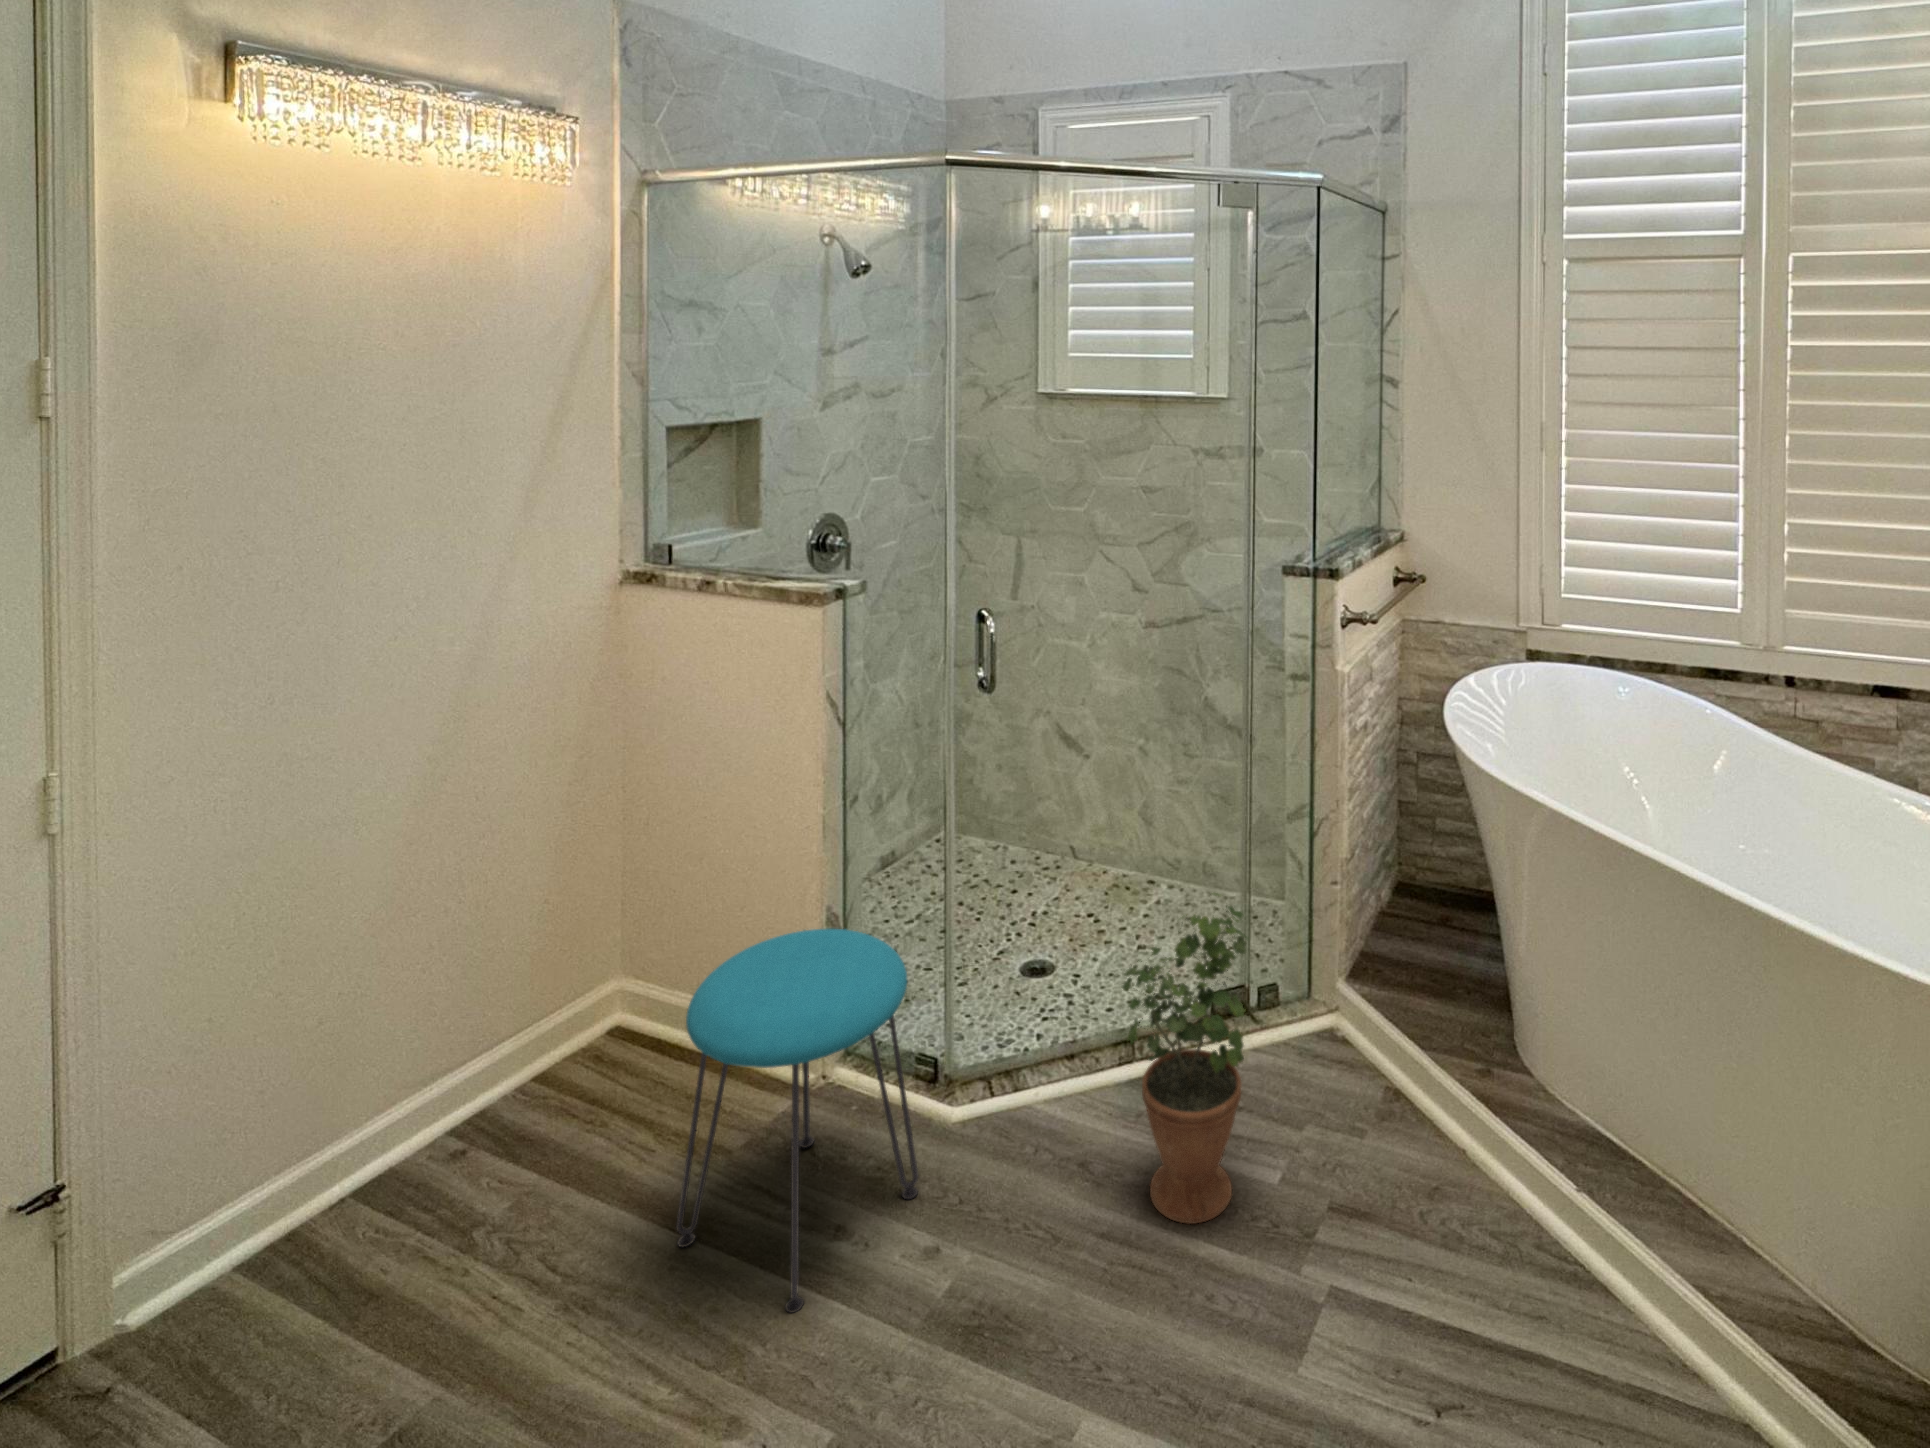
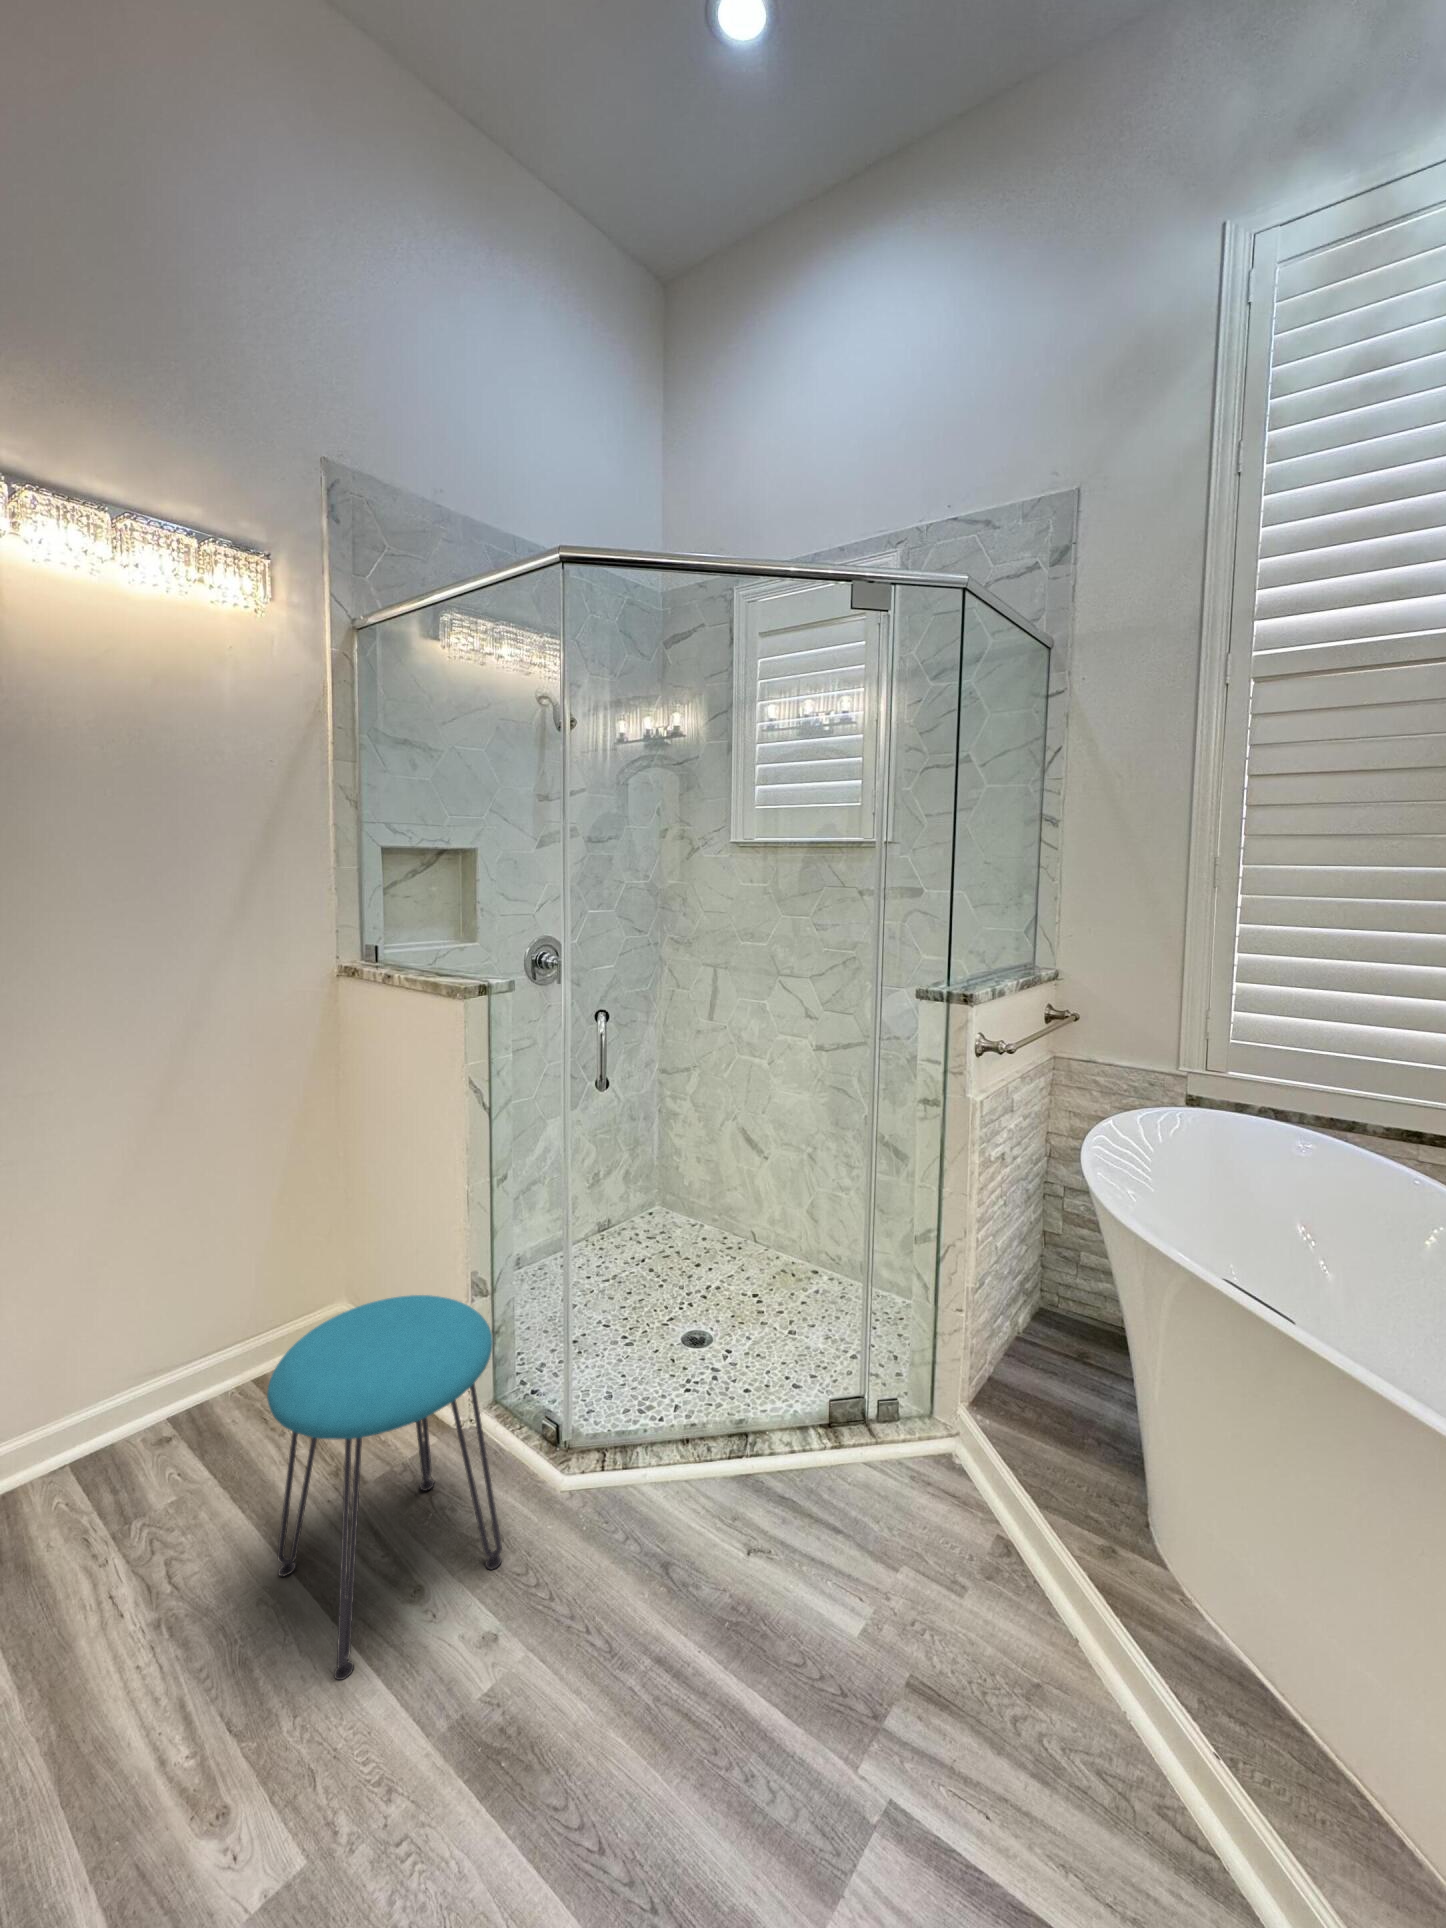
potted plant: present [1122,893,1248,1224] -> none [693,1318,833,1671]

